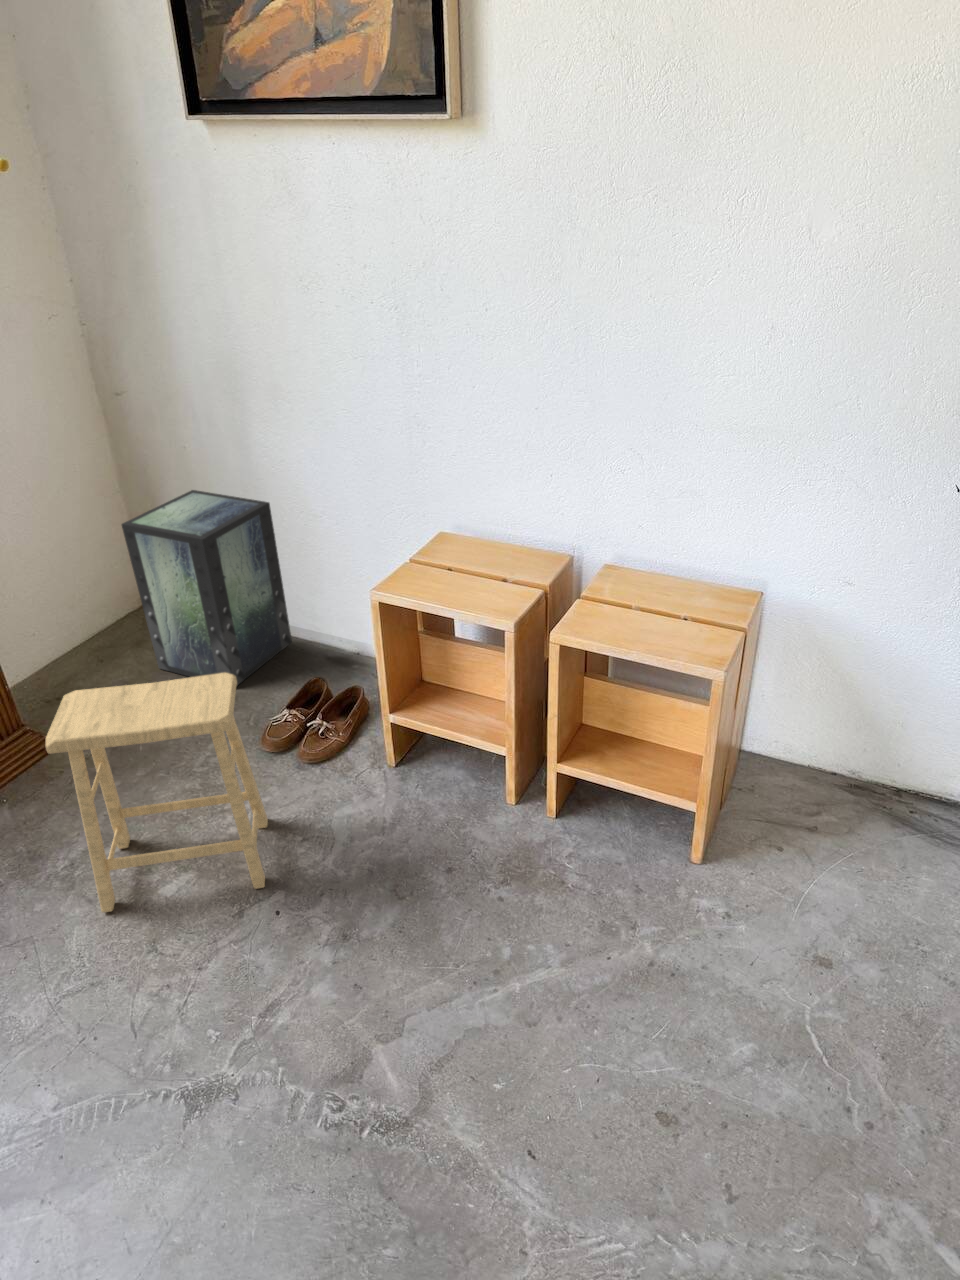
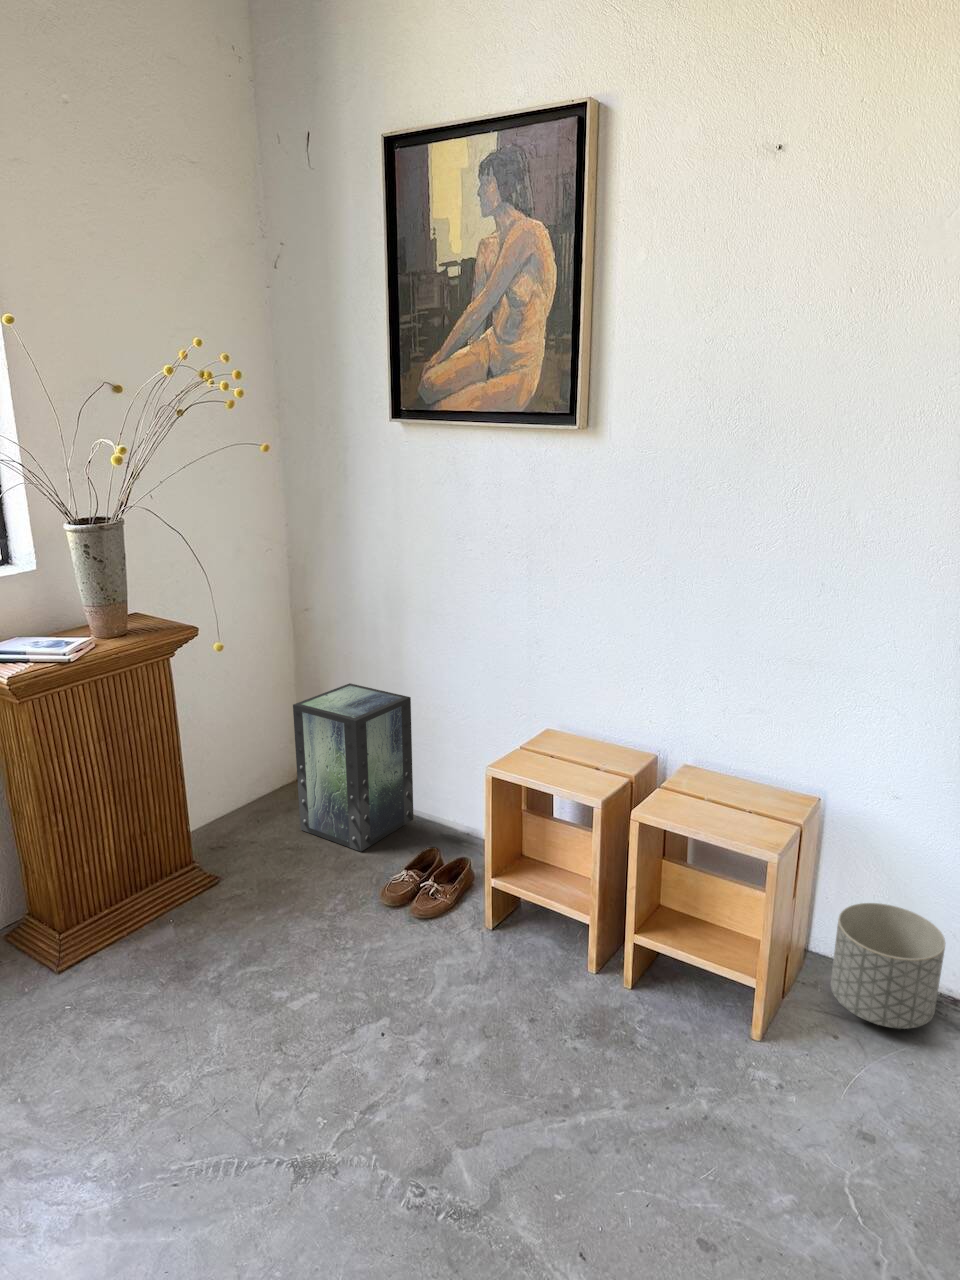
footstool: present [46,673,268,912] -> none [228,821,381,1015]
planter: none [770,701,898,834] -> present [831,903,945,1029]

